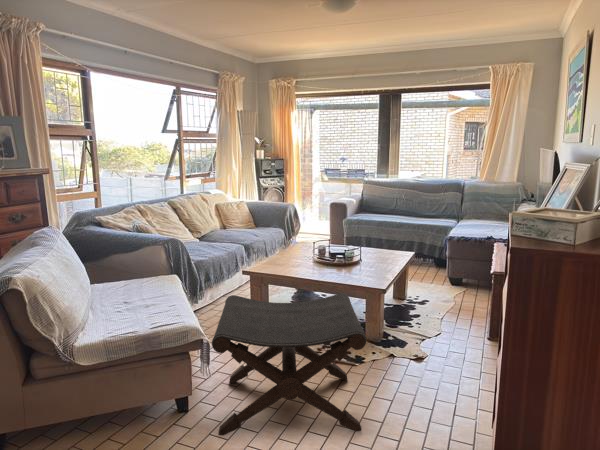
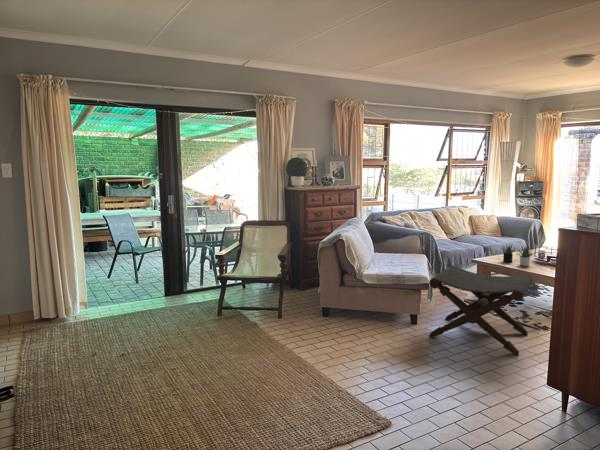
succulent plant: none [277,242,324,271] -> present [501,245,532,266]

